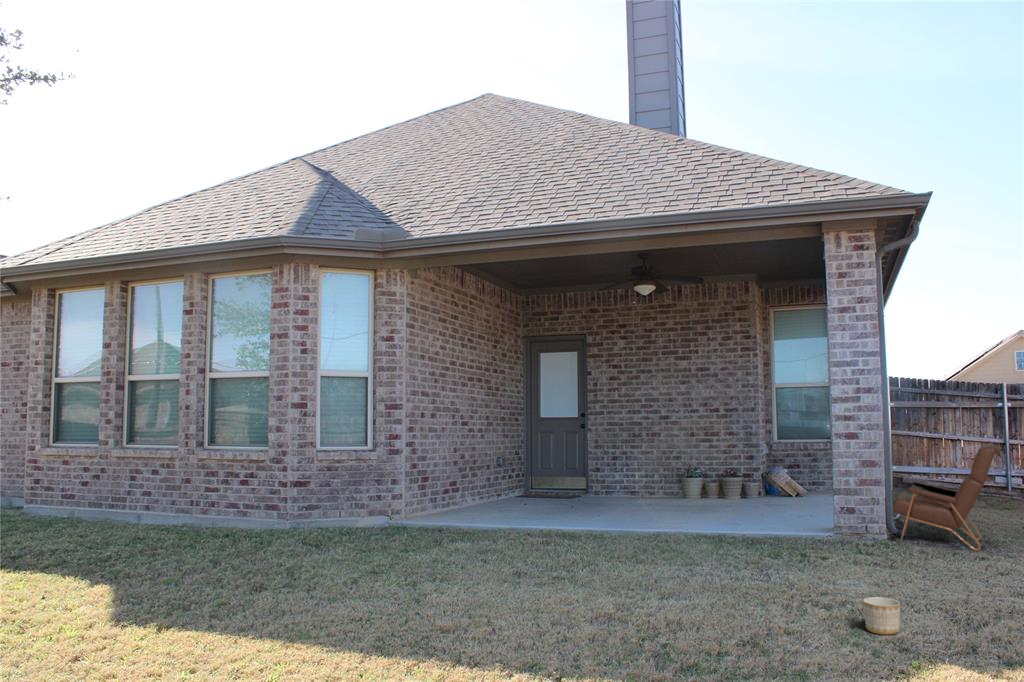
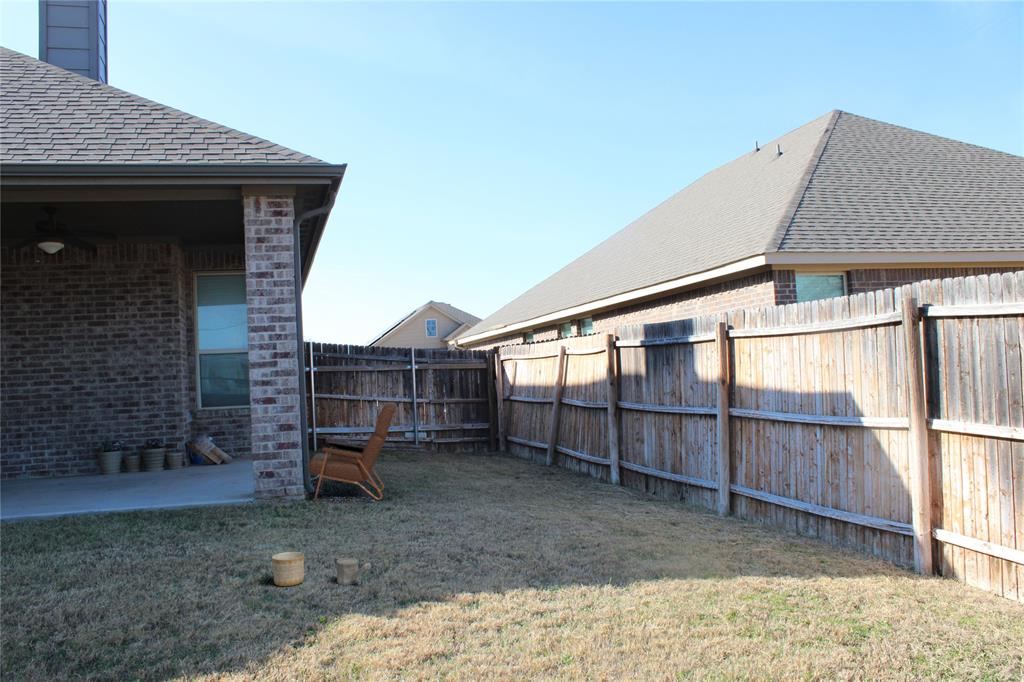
watering can: none [935,612,983,646] -> present [334,557,371,585]

